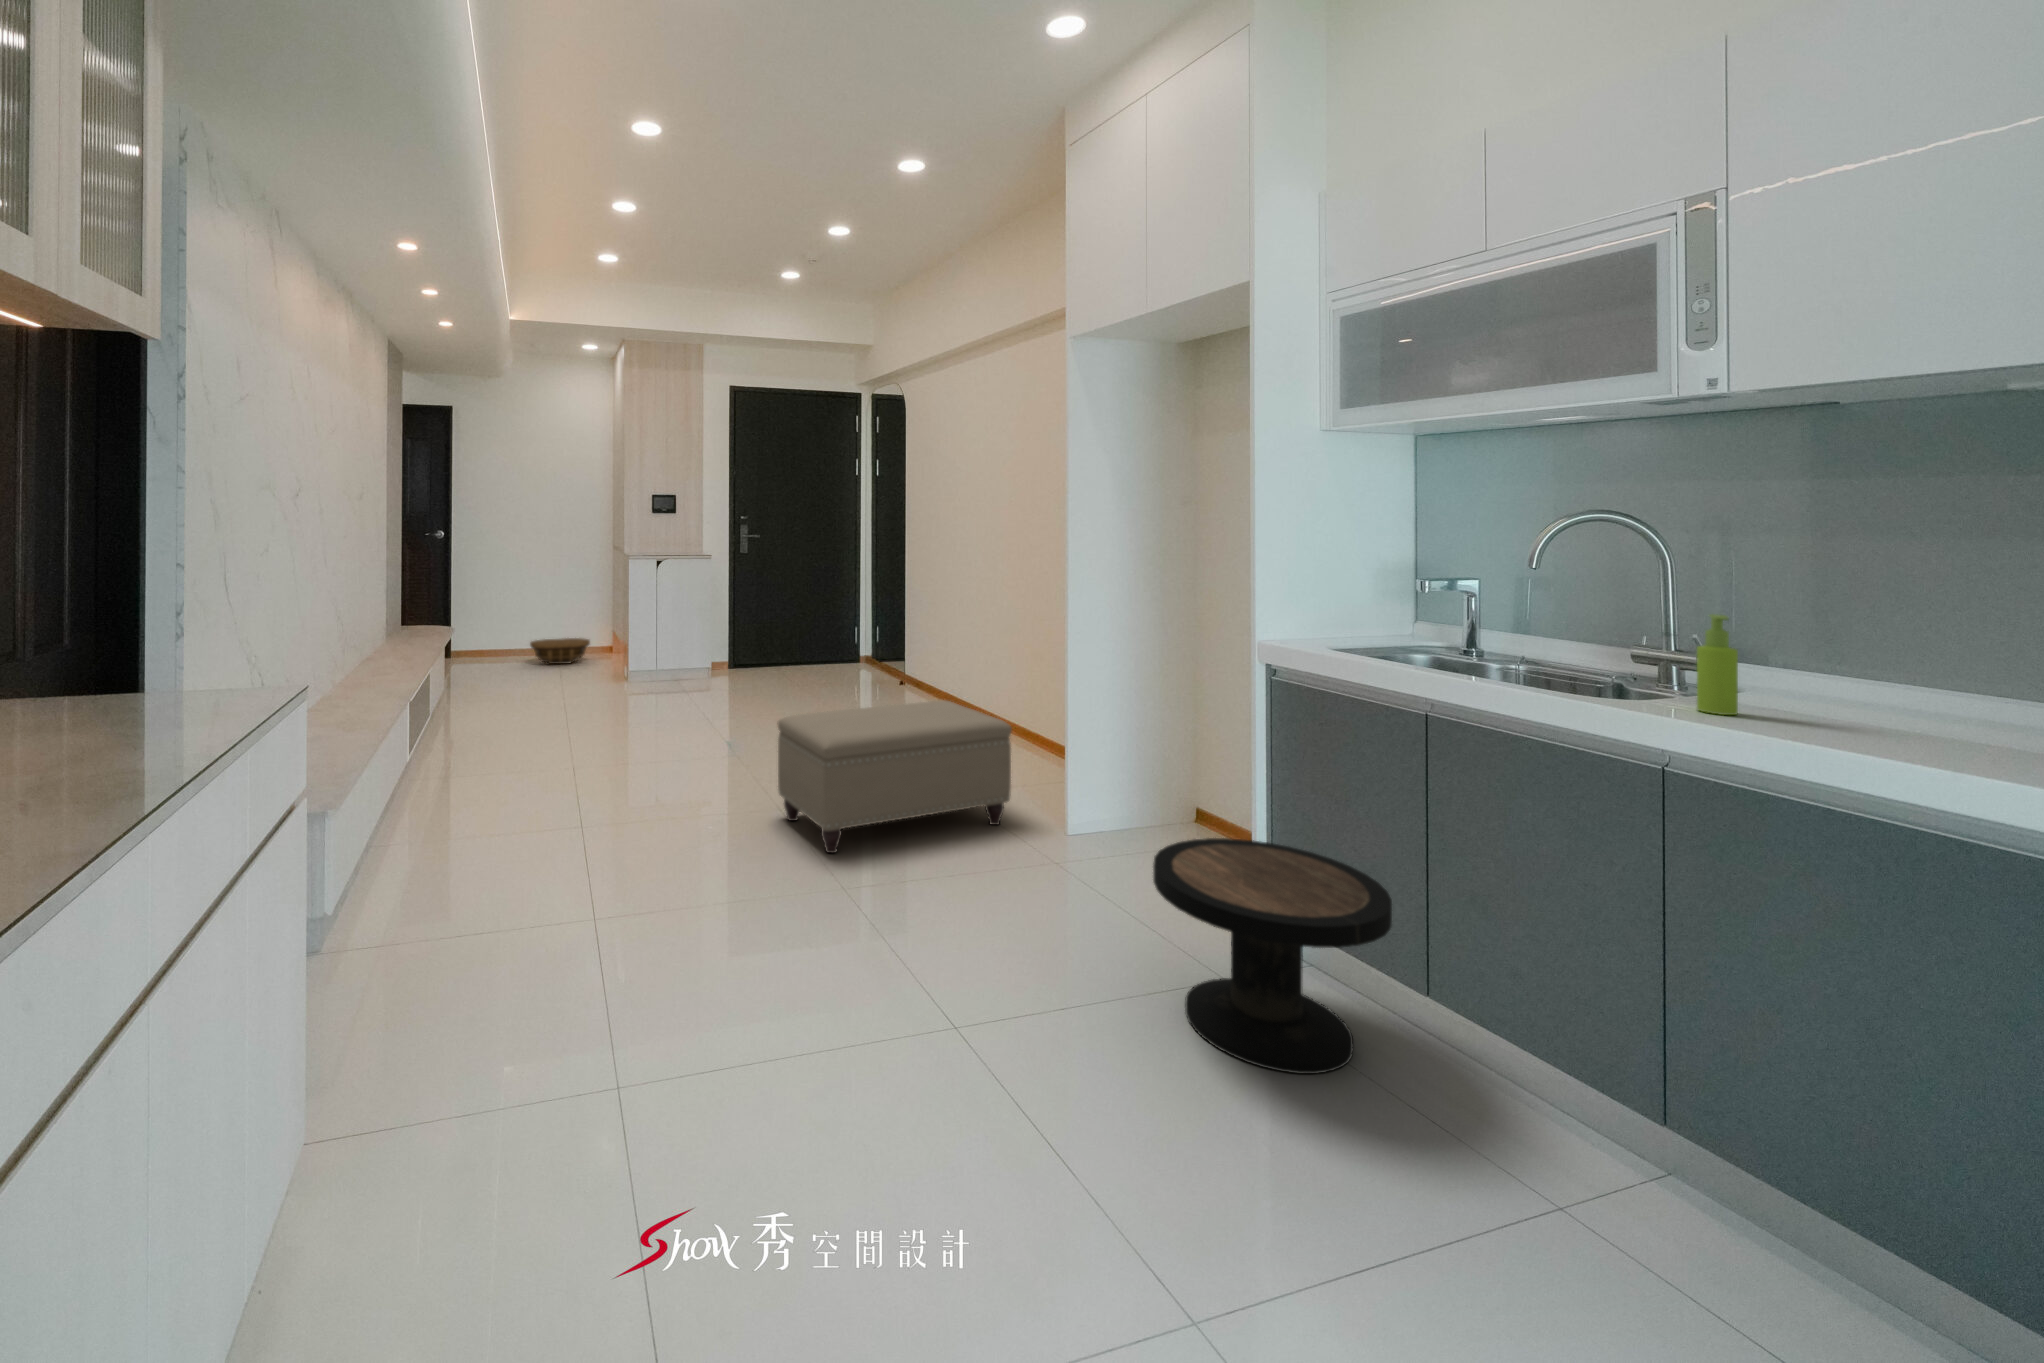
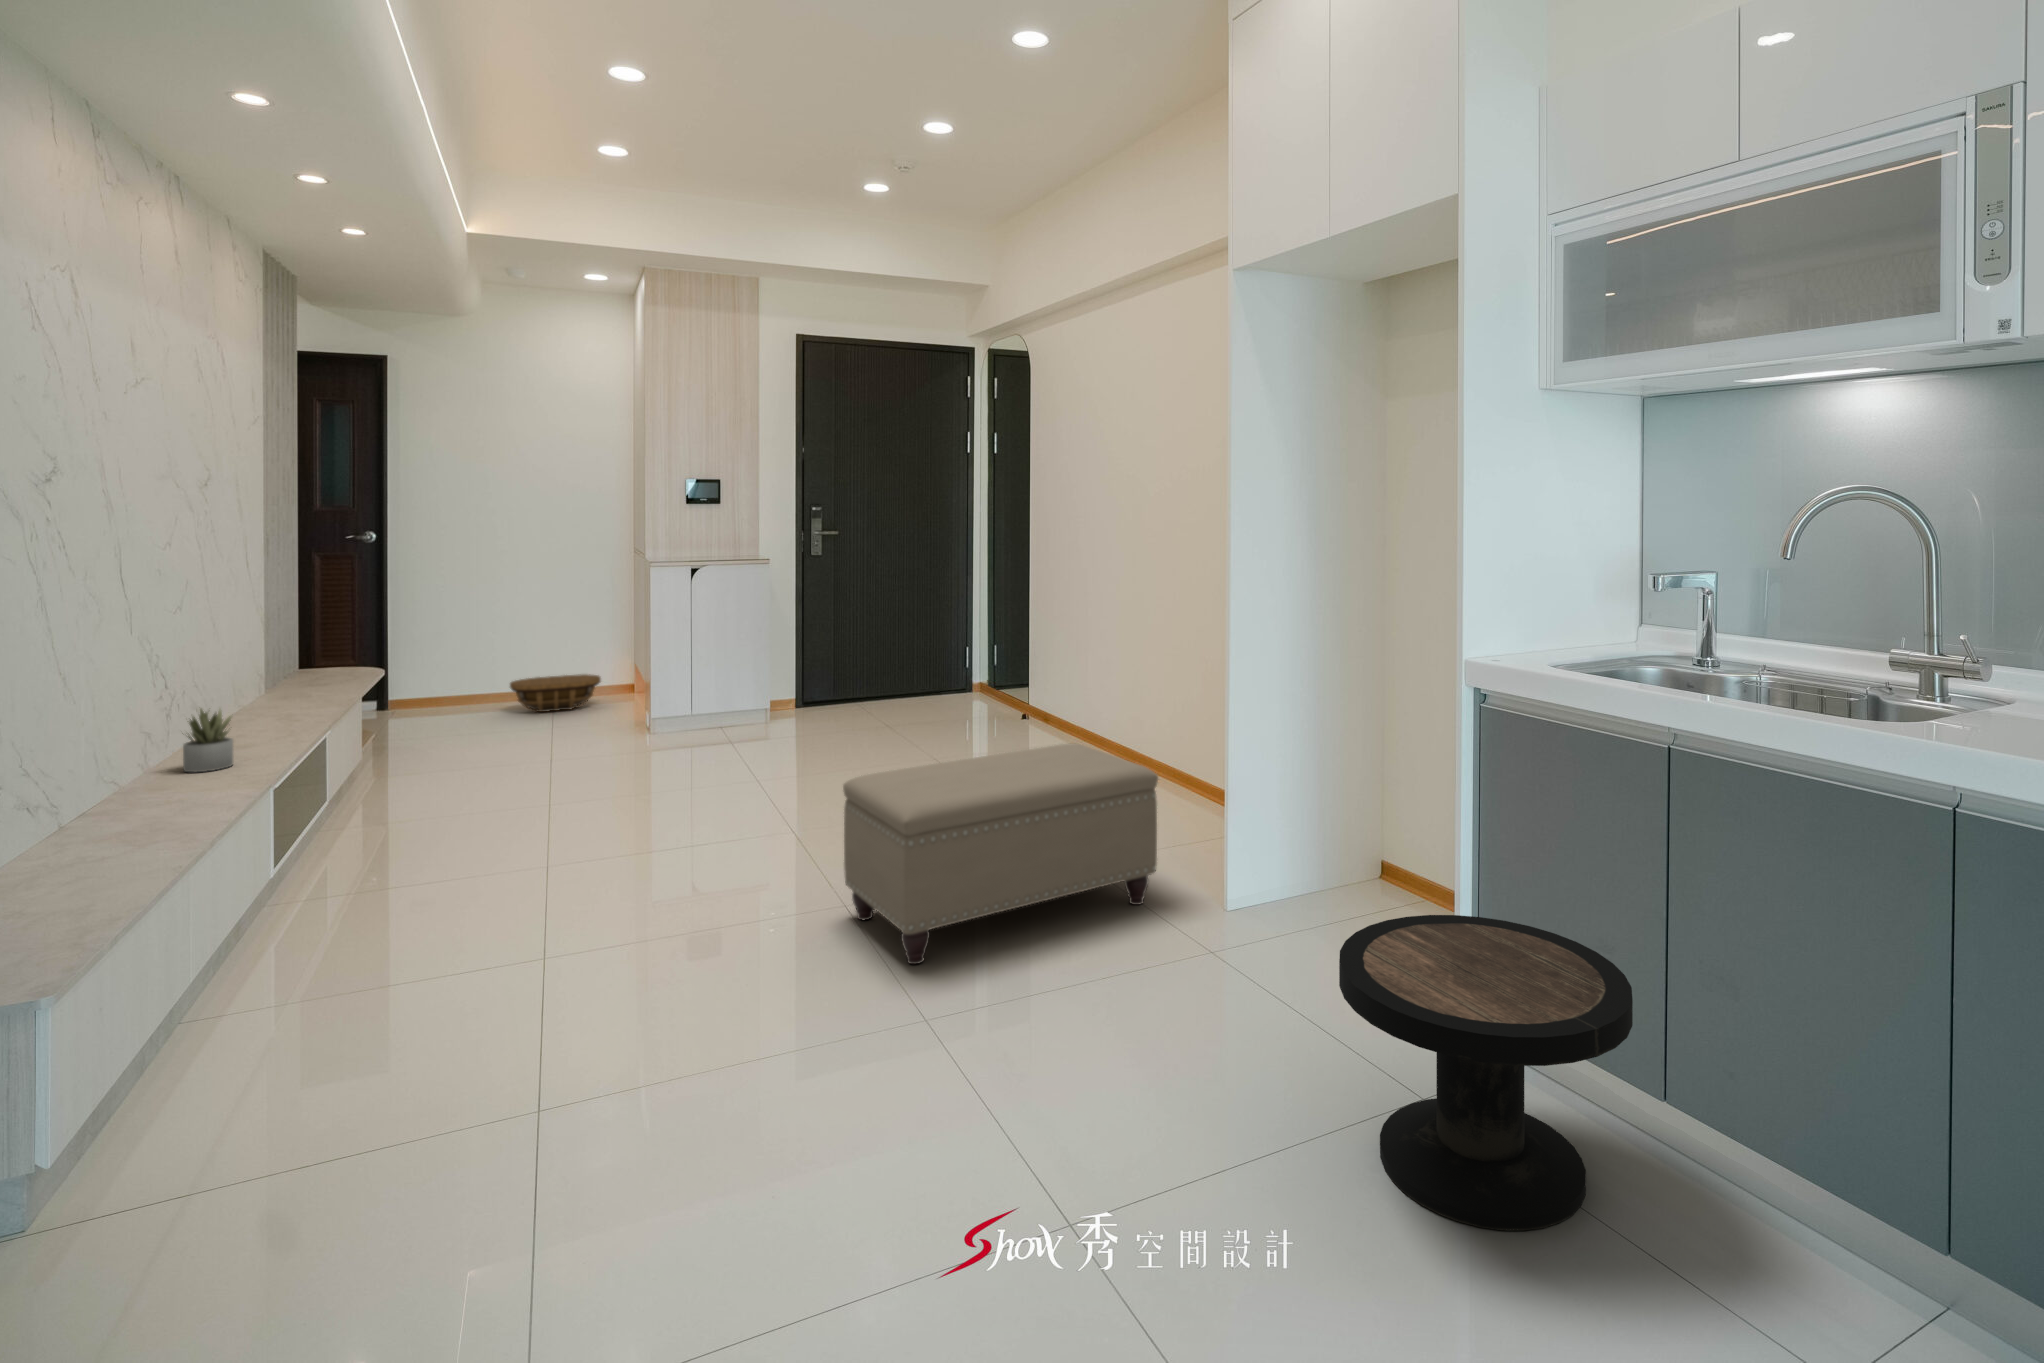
soap dispenser: present [1697,614,1738,715] -> none [1984,610,2031,735]
succulent plant: none [352,649,382,692] -> present [183,709,233,772]

